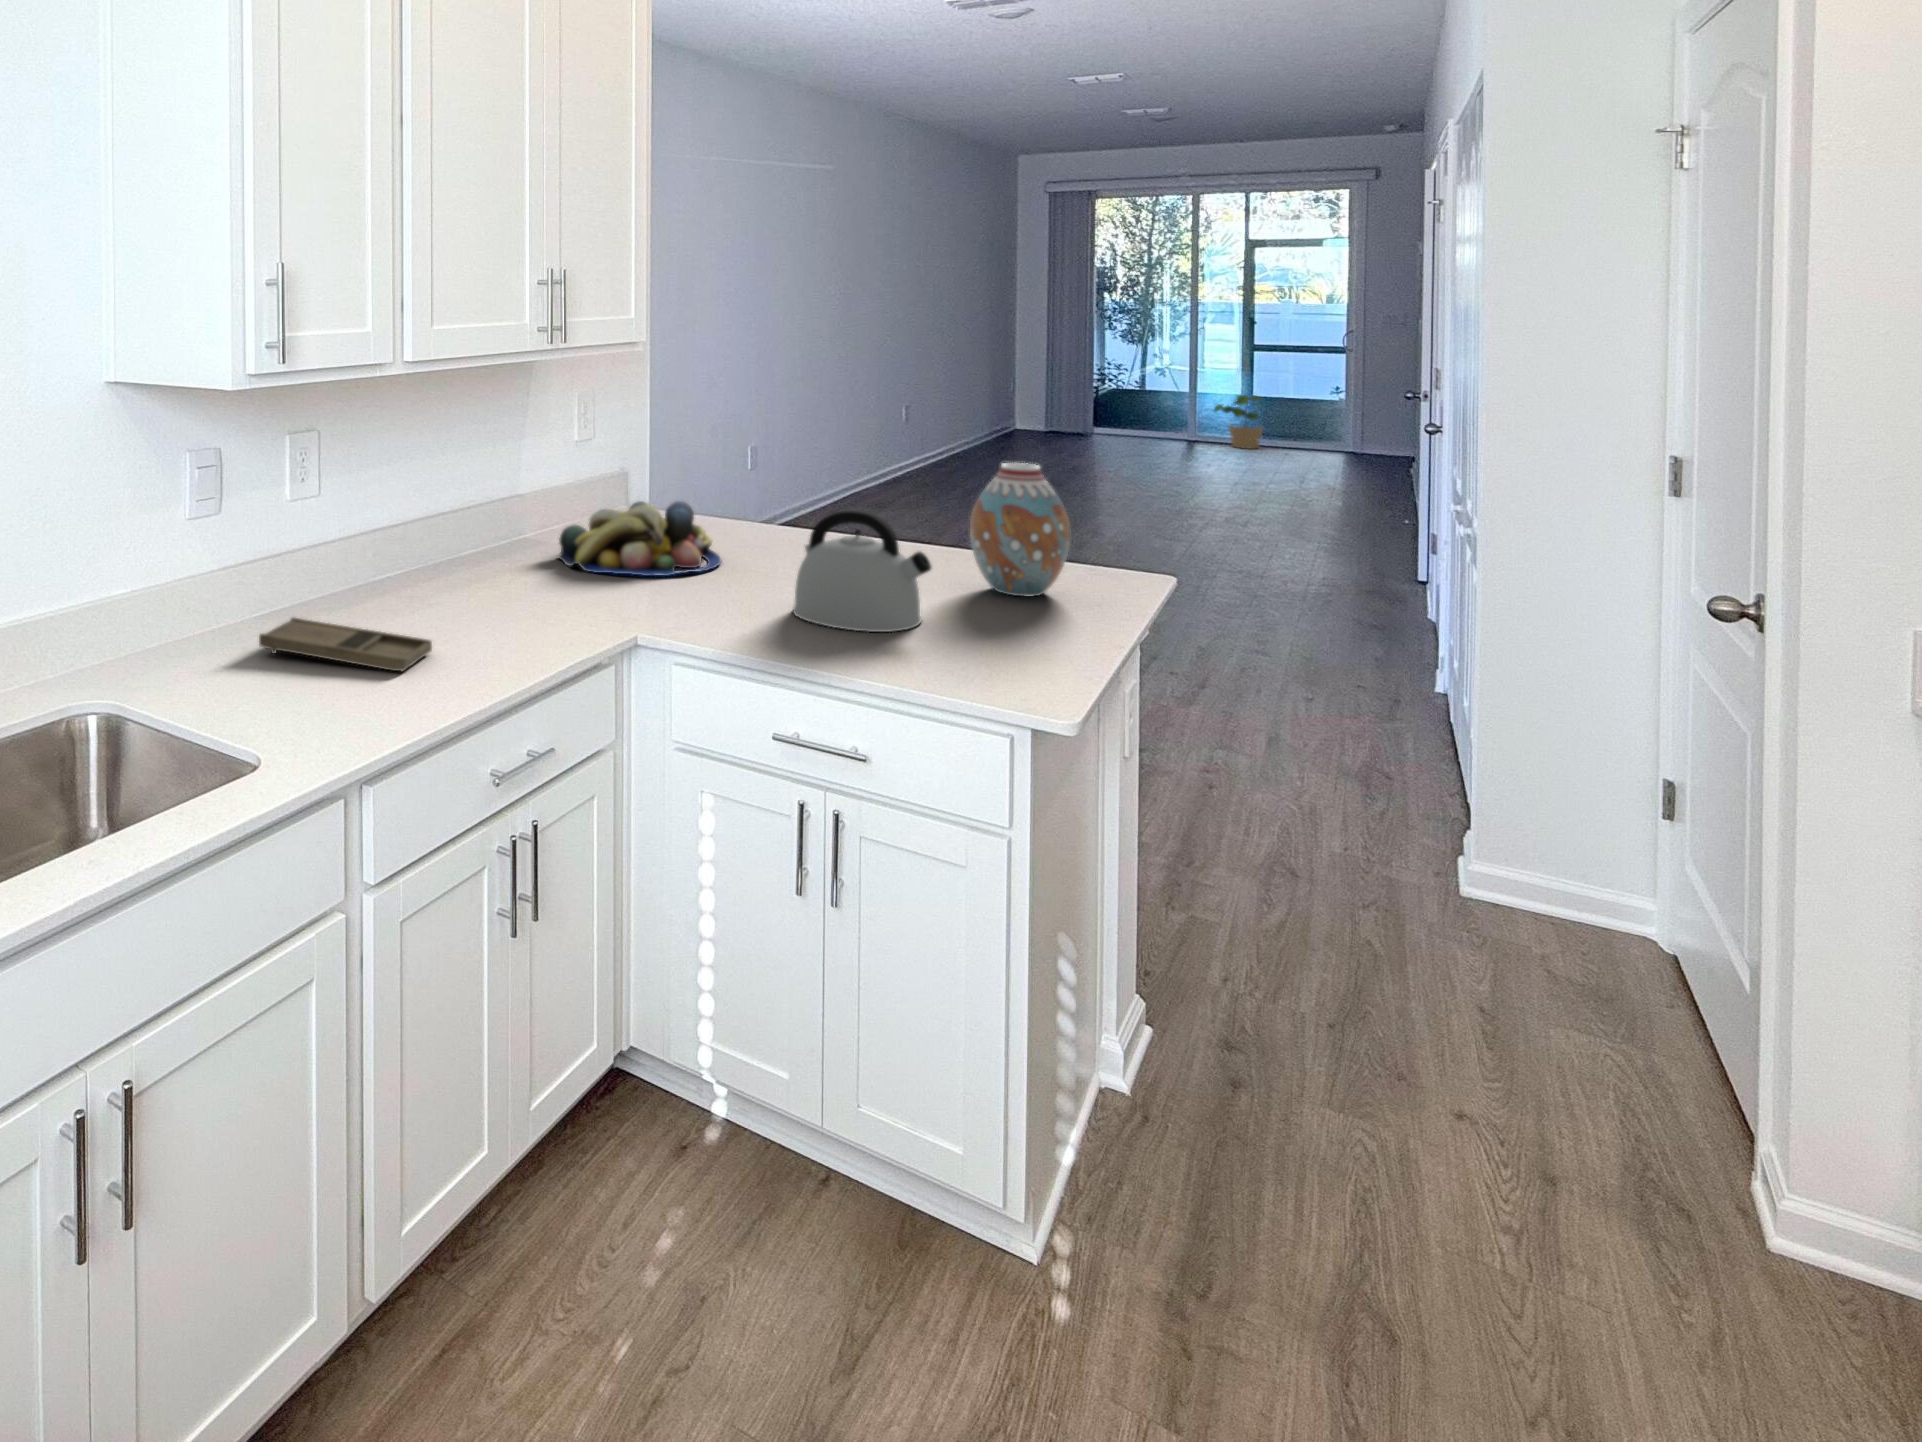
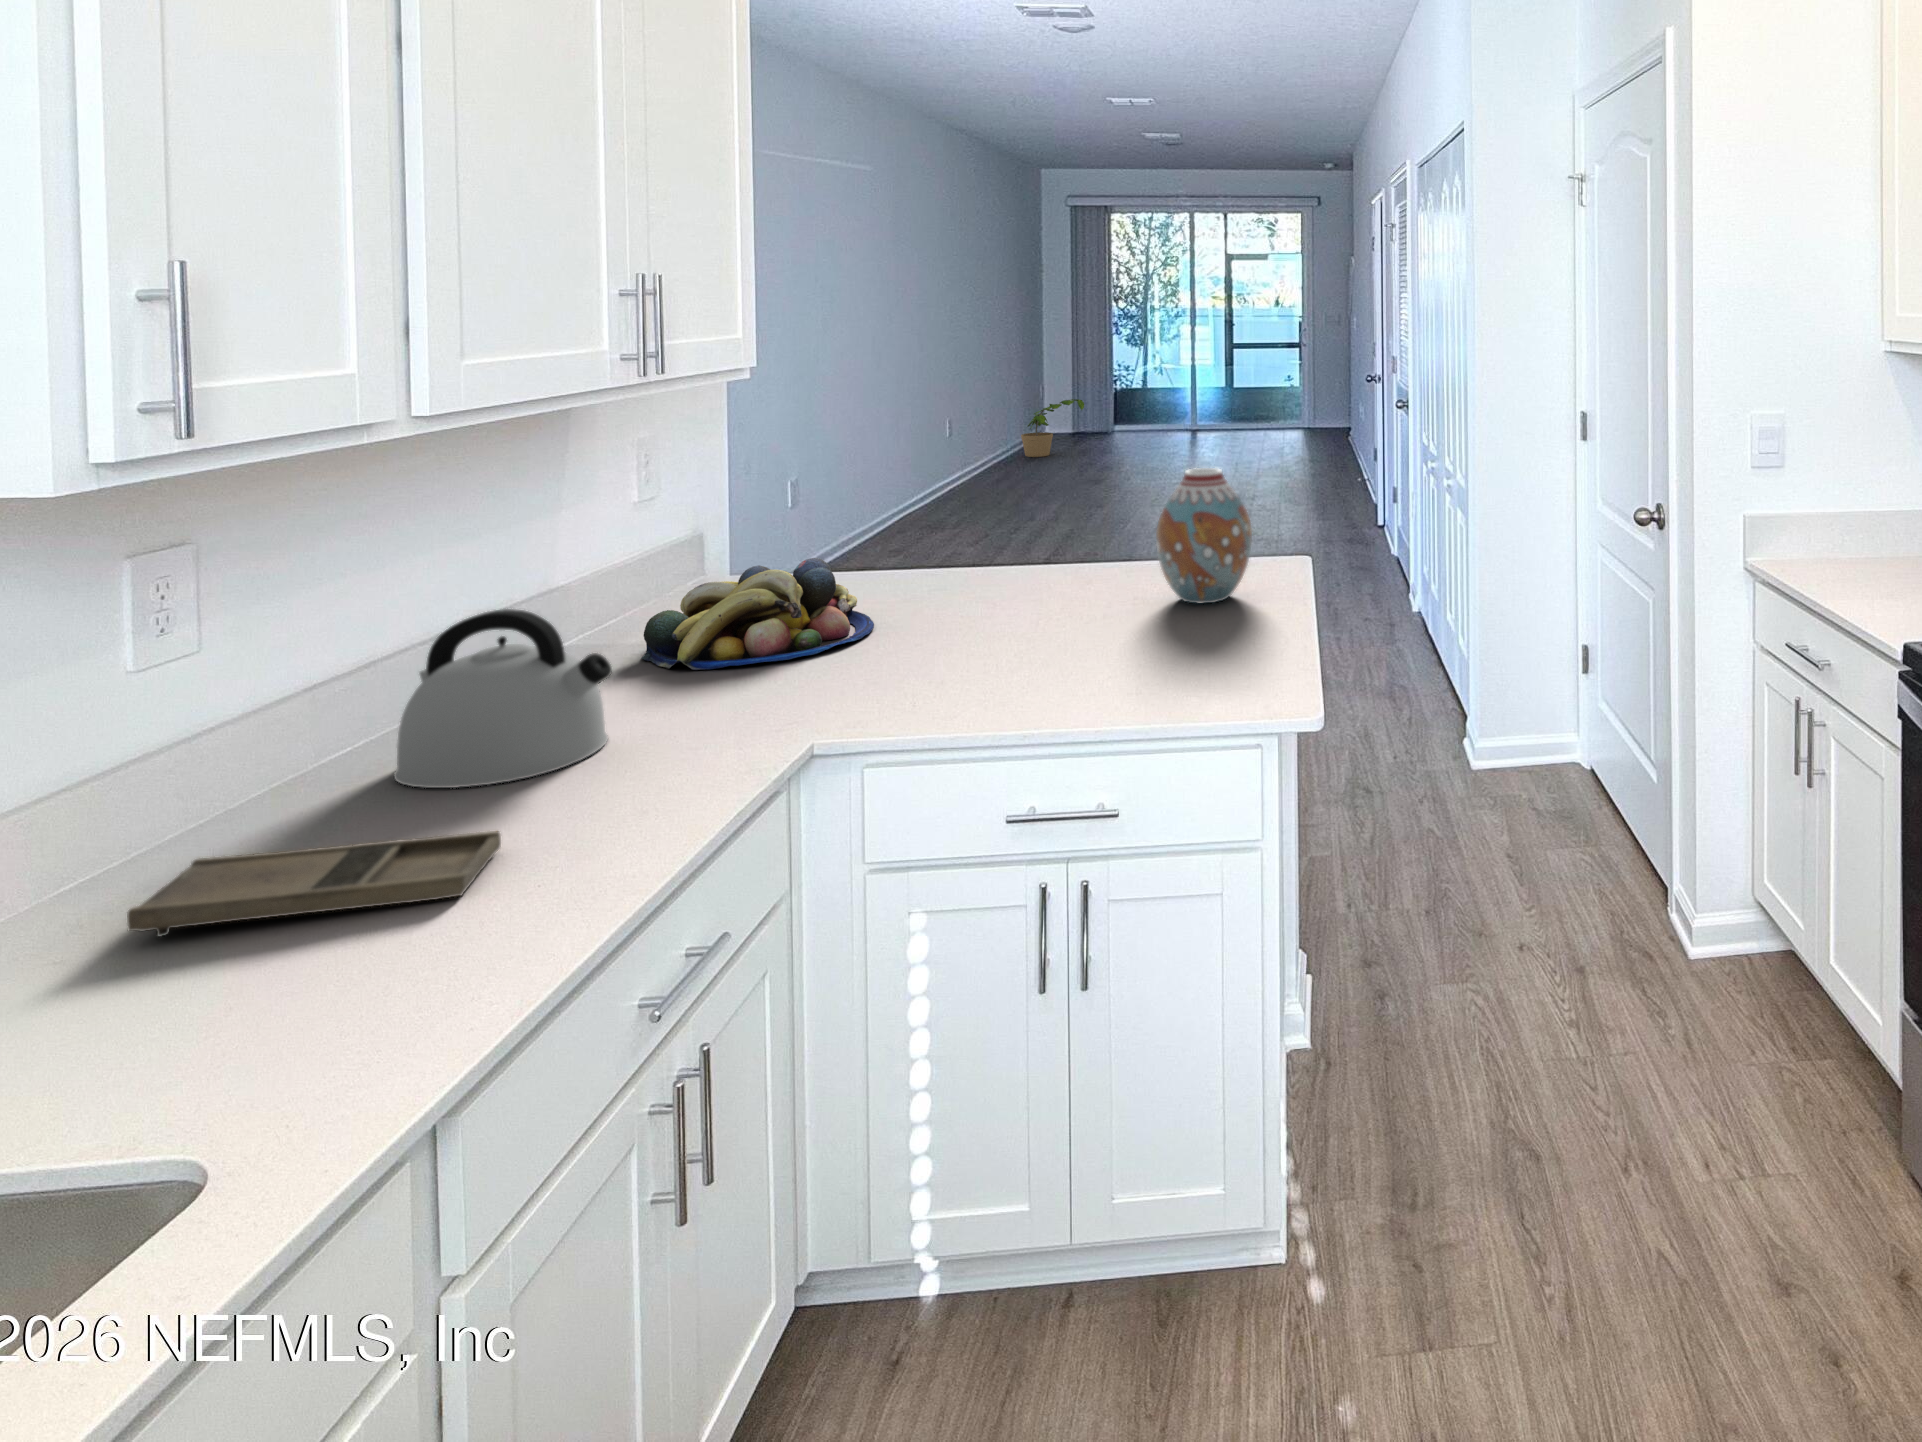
potted plant: present [1214,395,1263,449] -> present [1021,399,1084,457]
kettle: present [793,510,931,632] -> present [394,609,612,788]

